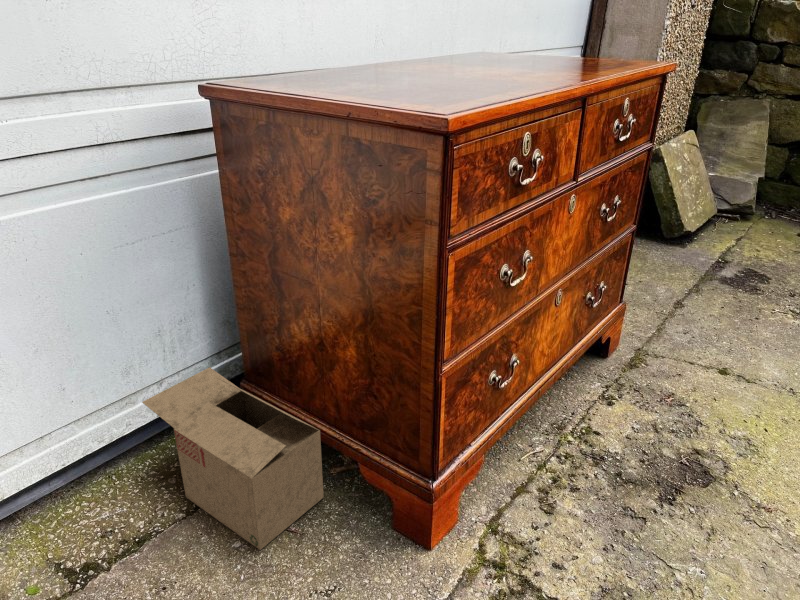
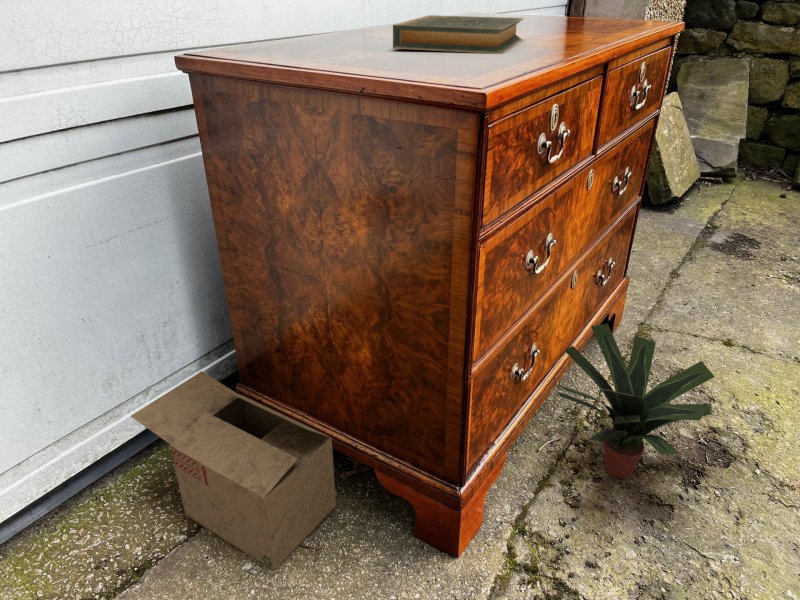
hardback book: none [388,52,513,87] -> present [393,15,524,54]
potted plant: none [532,340,687,489] -> present [556,324,715,478]

